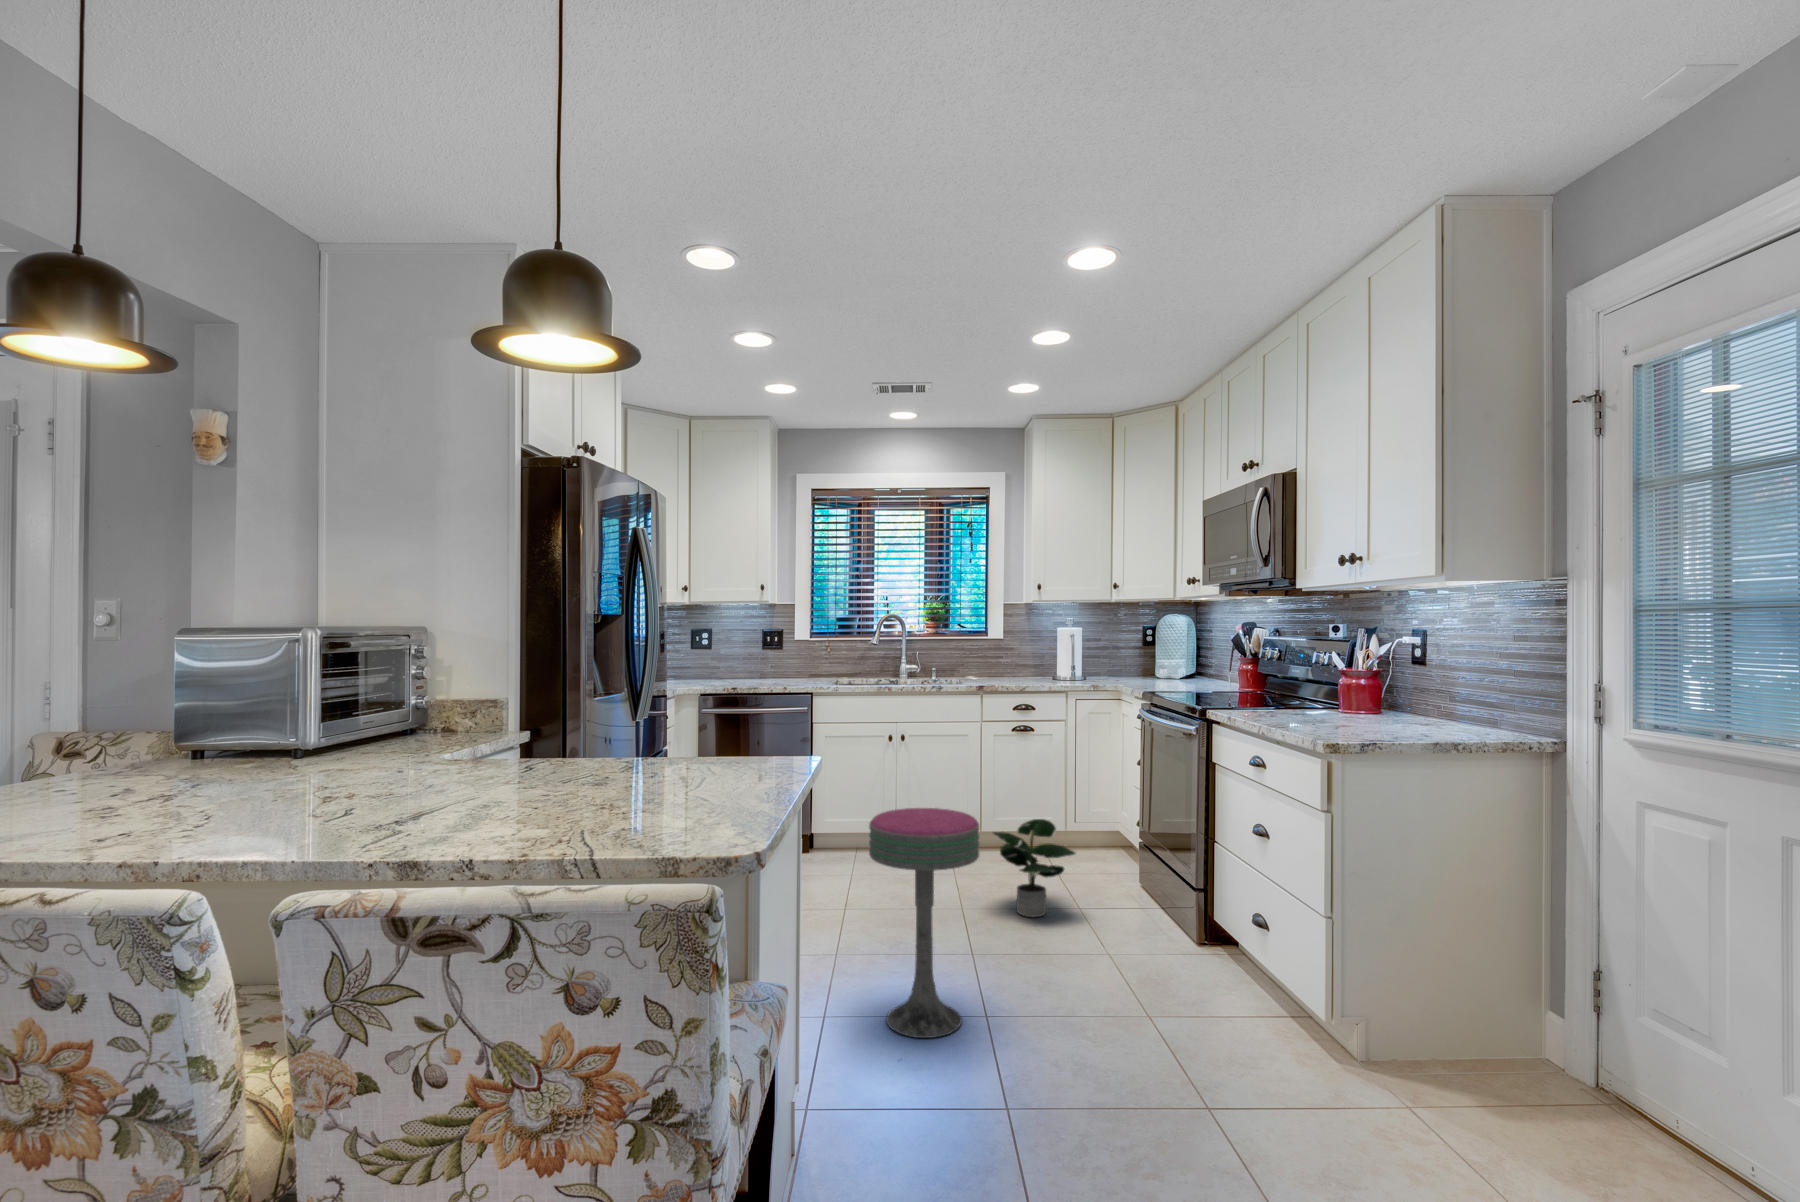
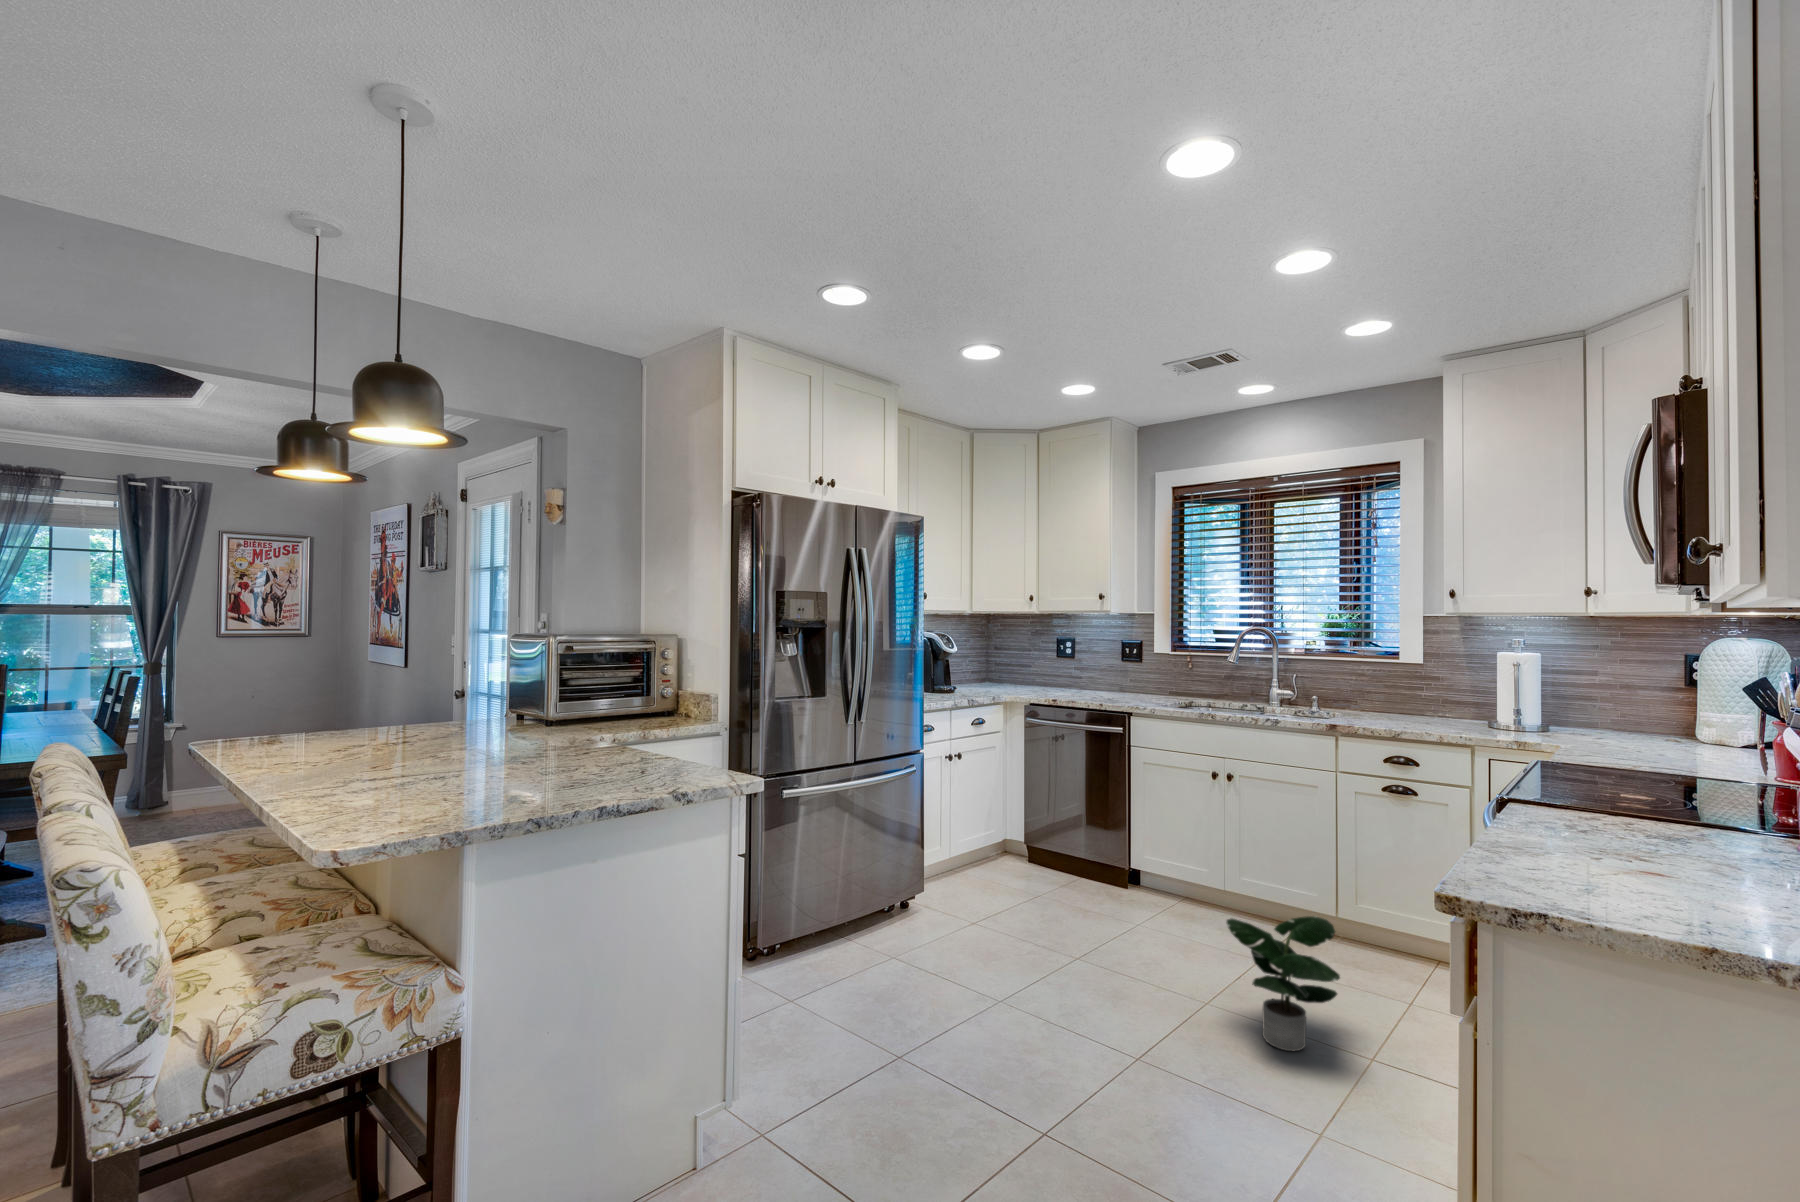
bar stool: present [869,808,979,1038] -> none [904,863,1033,1146]

